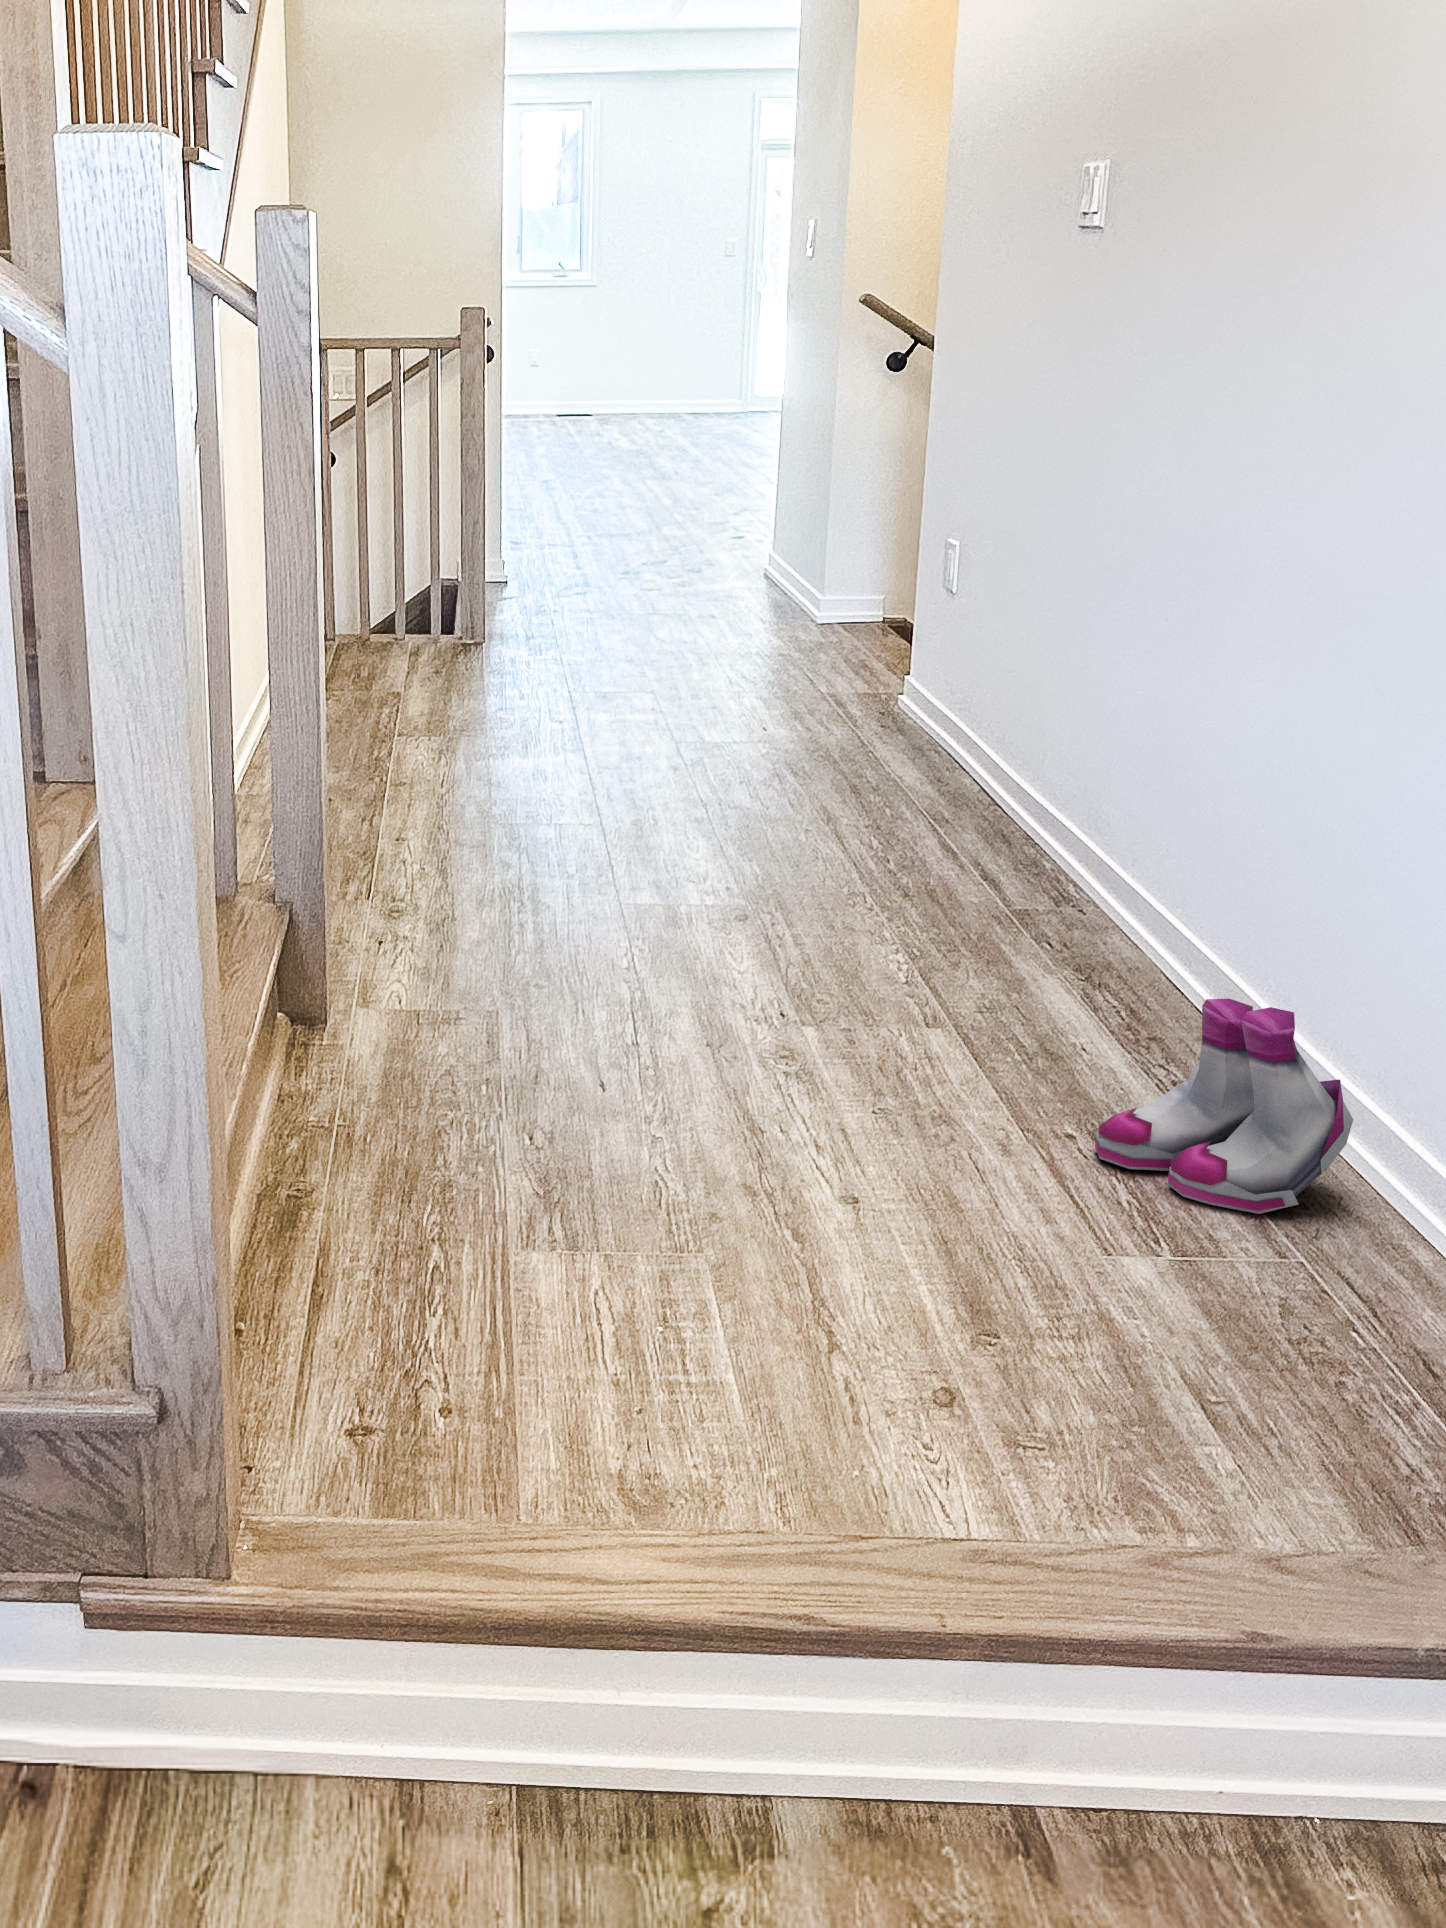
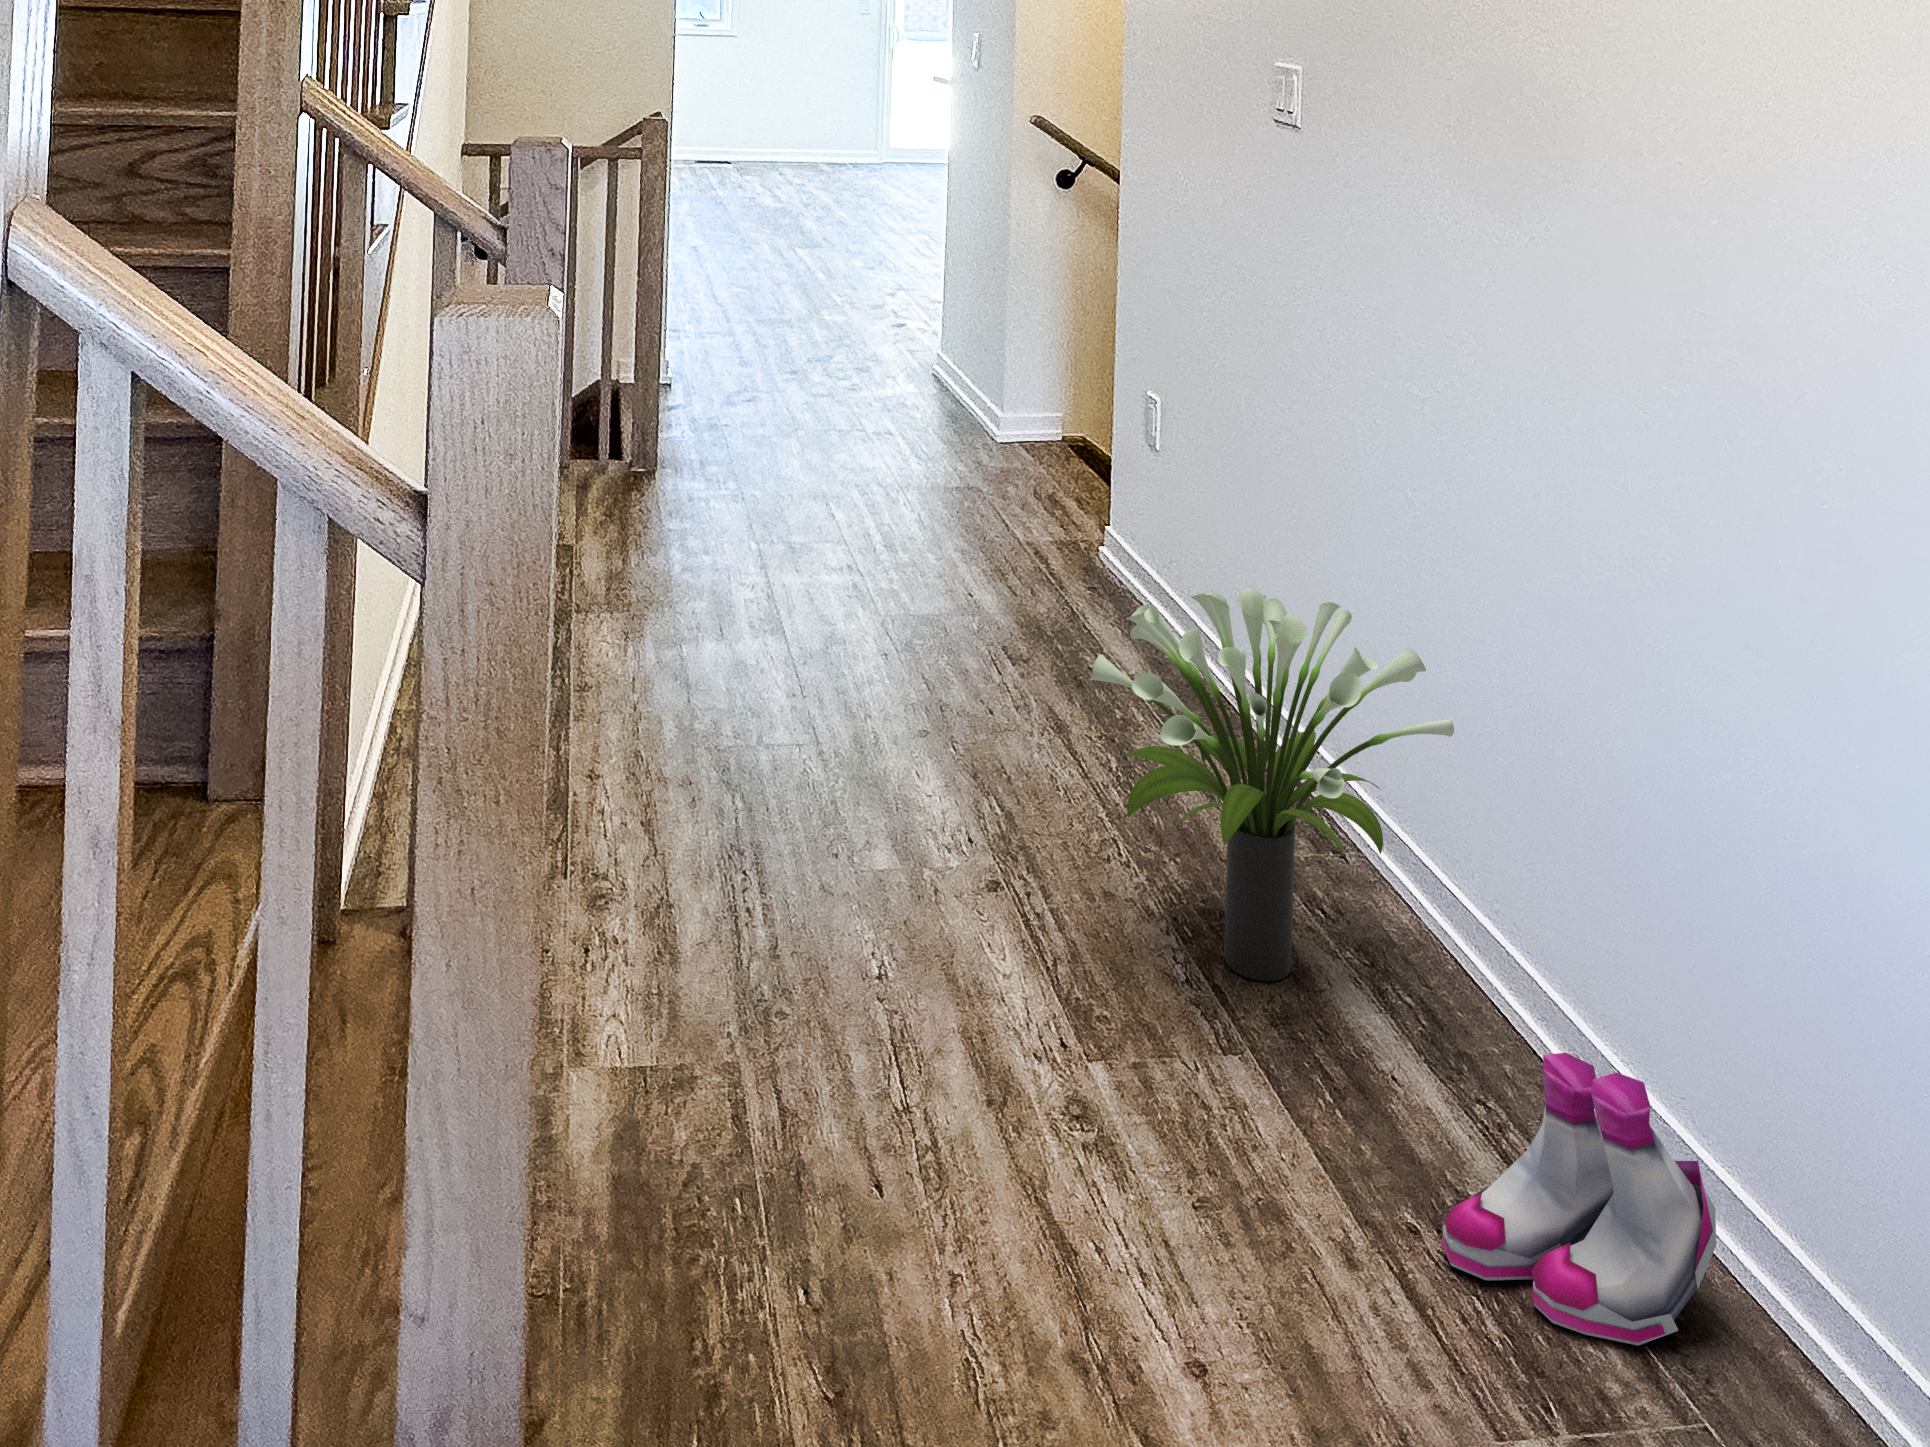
potted plant: none [827,643,1175,984] -> present [1090,588,1454,981]

